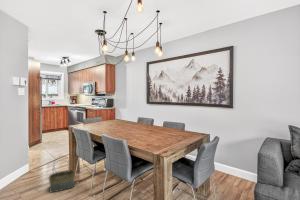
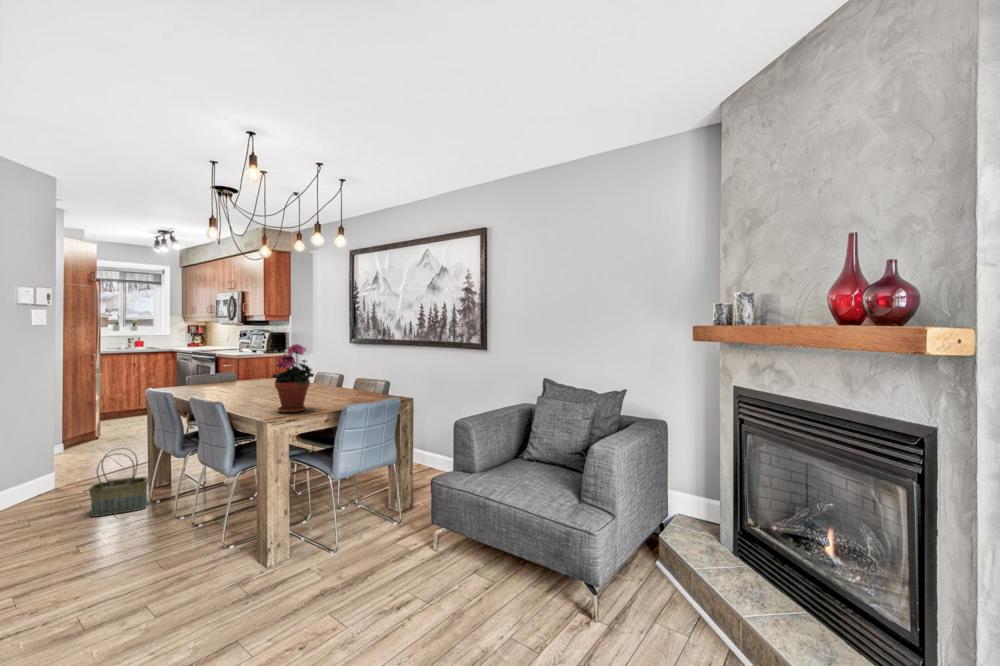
potted plant: none [149,105,172,144] -> present [272,344,314,413]

